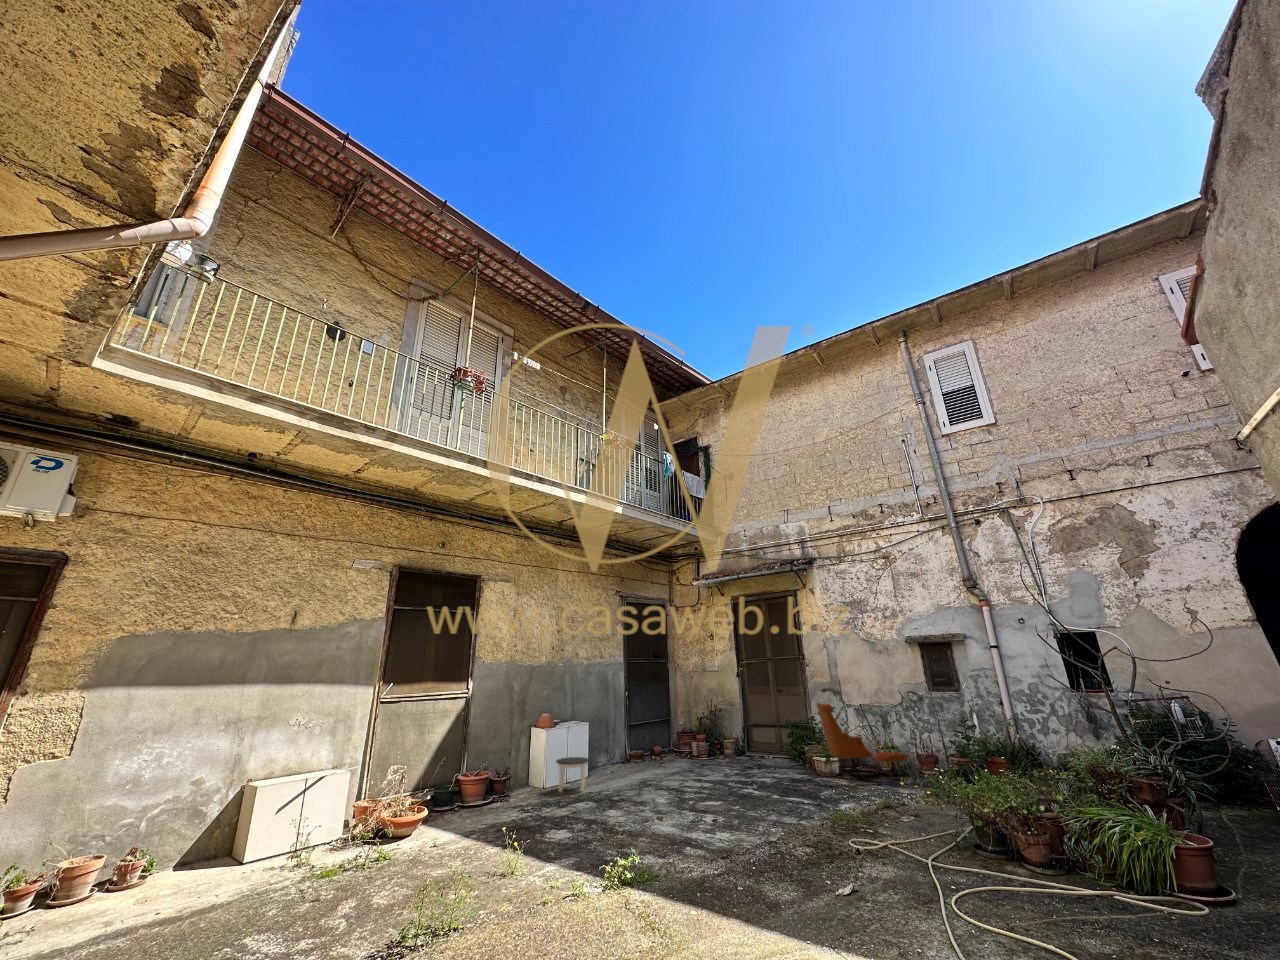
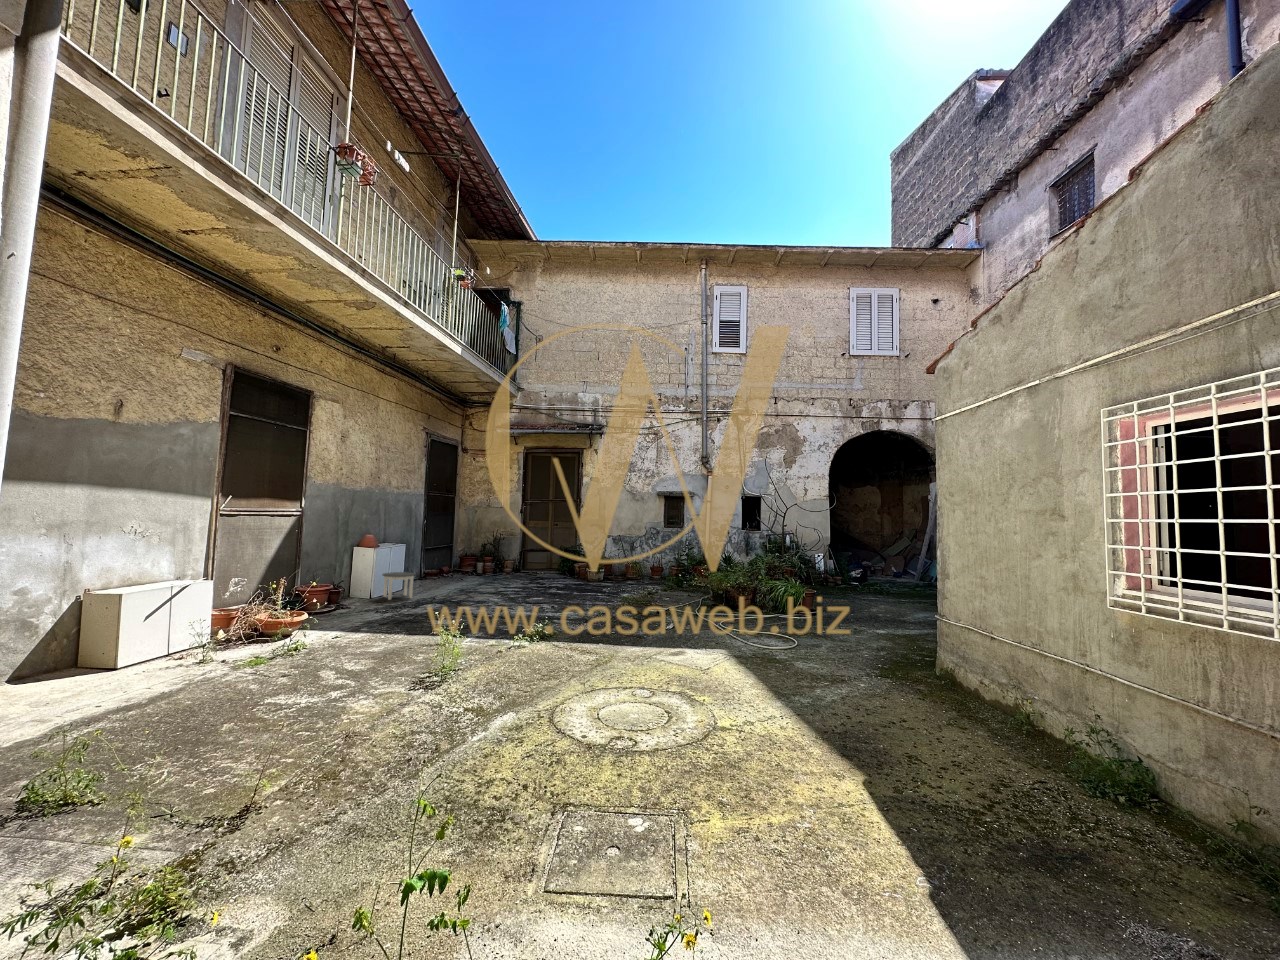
lounge chair: present [817,703,907,779] -> none [594,533,644,582]

